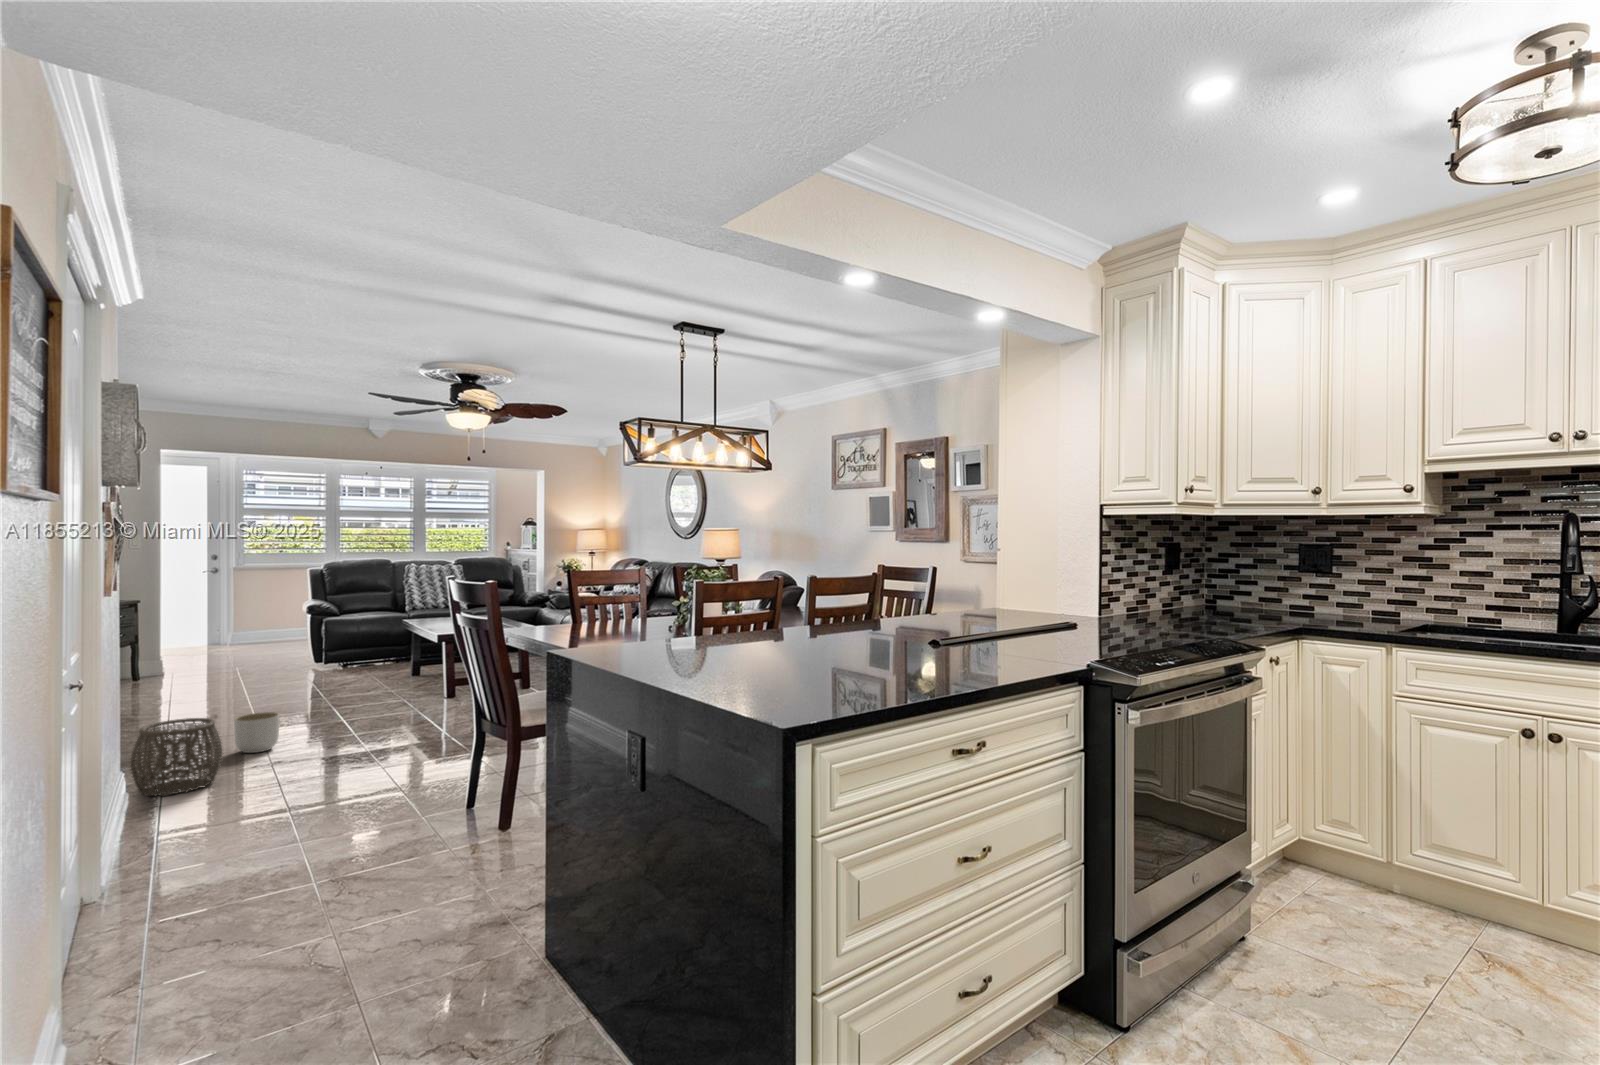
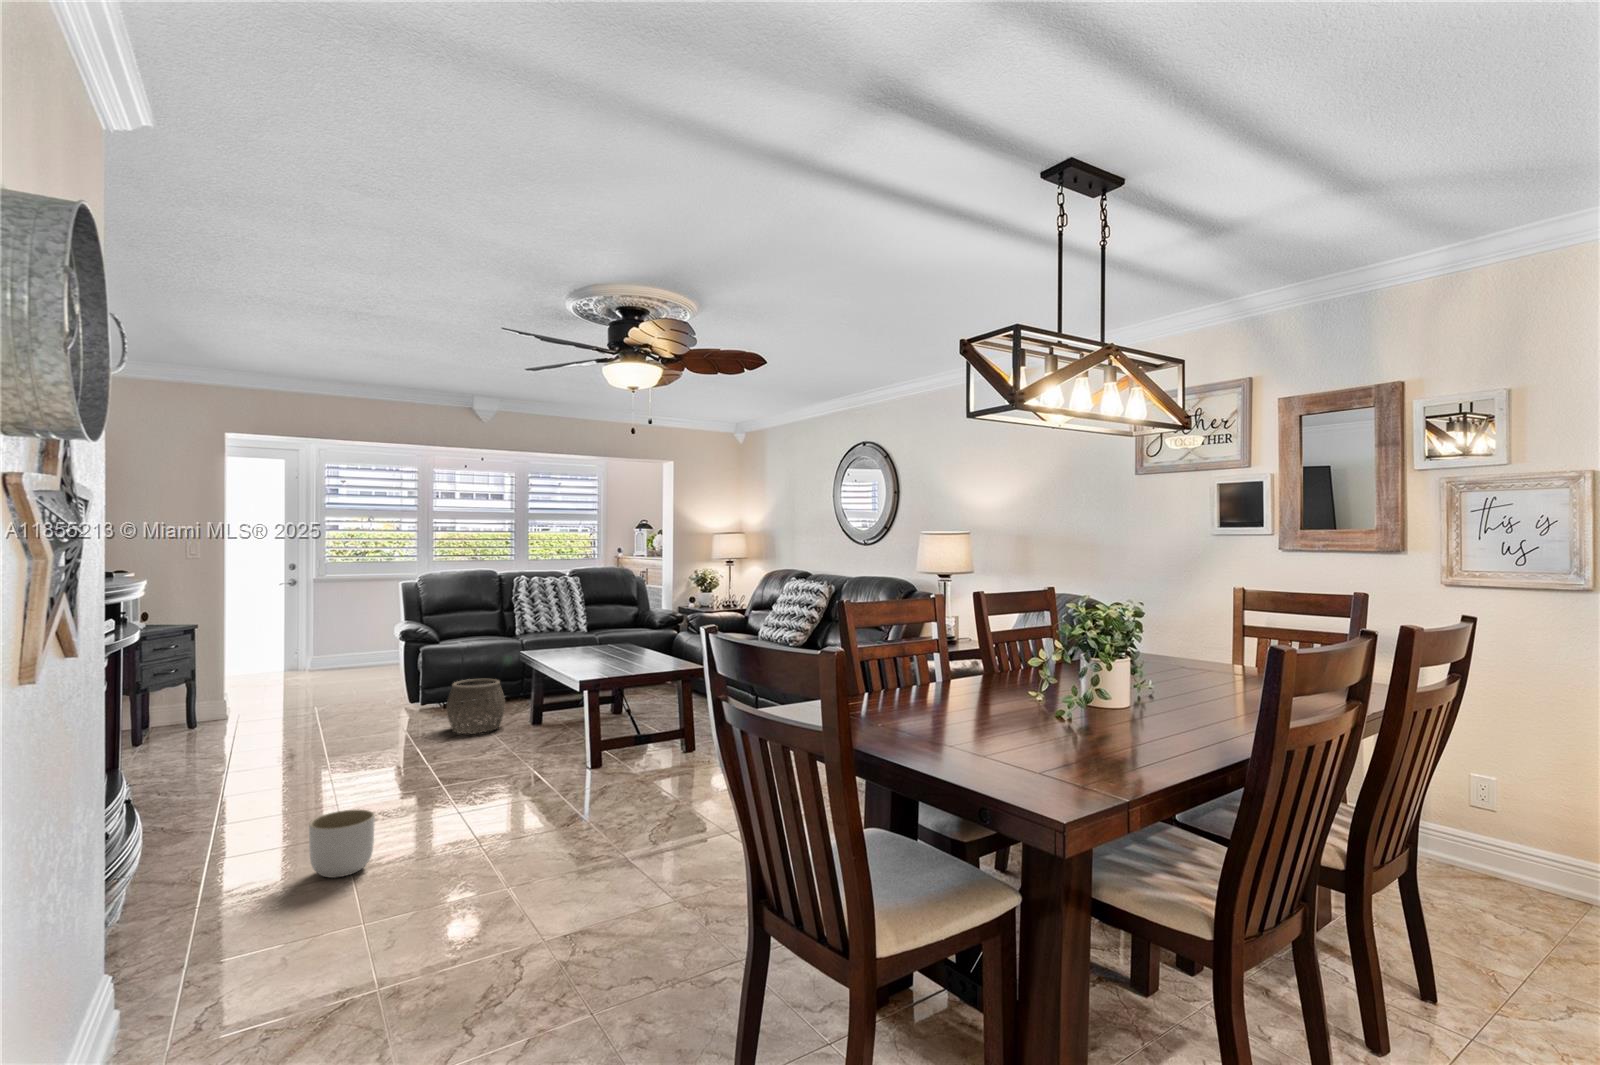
woven basket: present [130,718,223,796] -> present [446,679,505,734]

